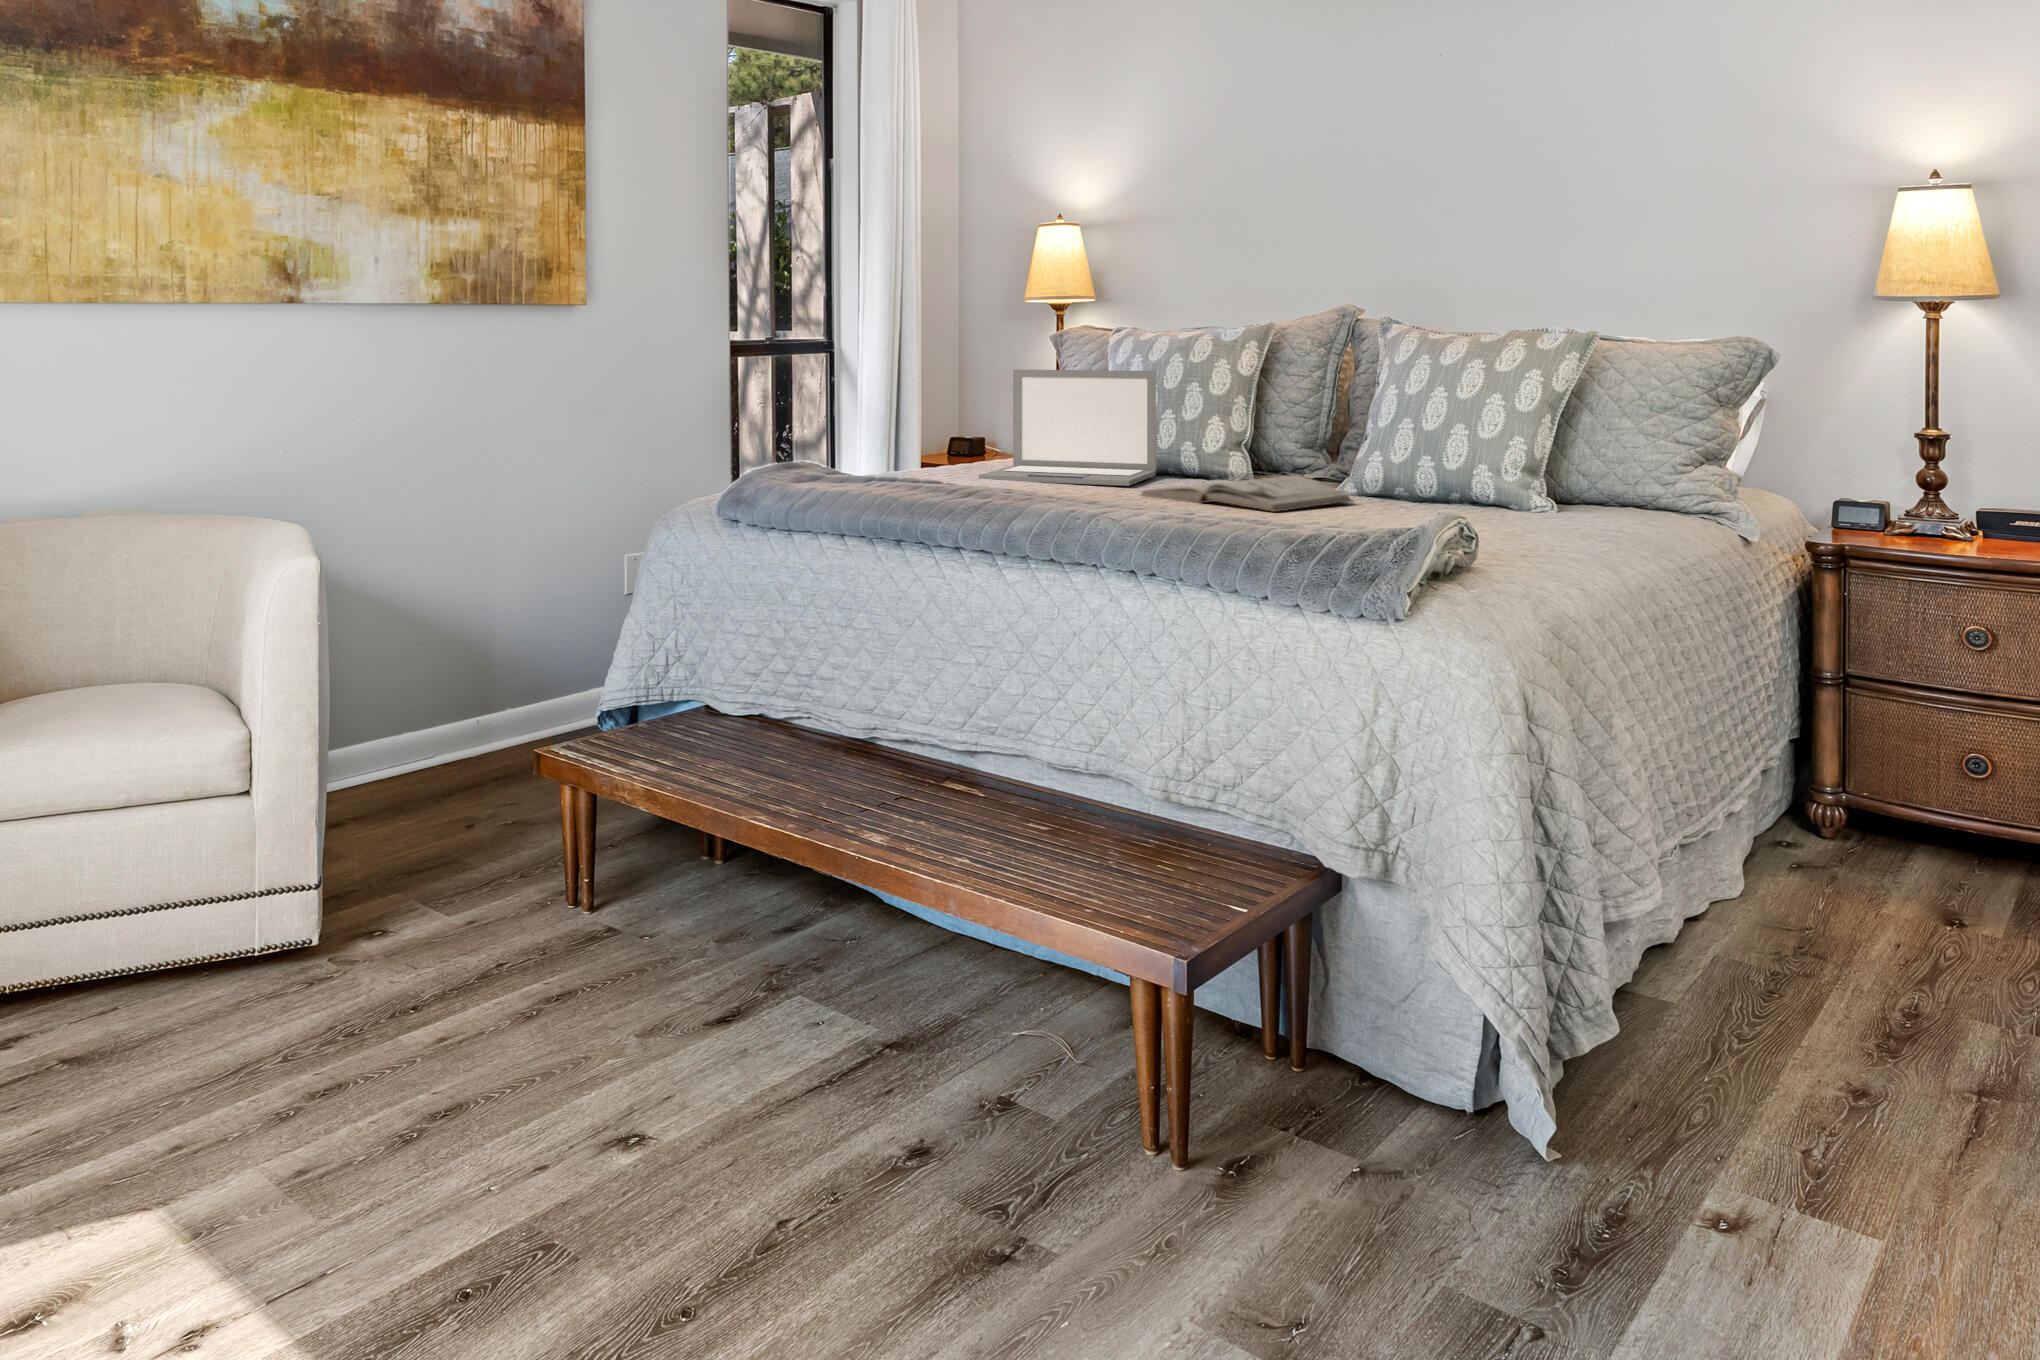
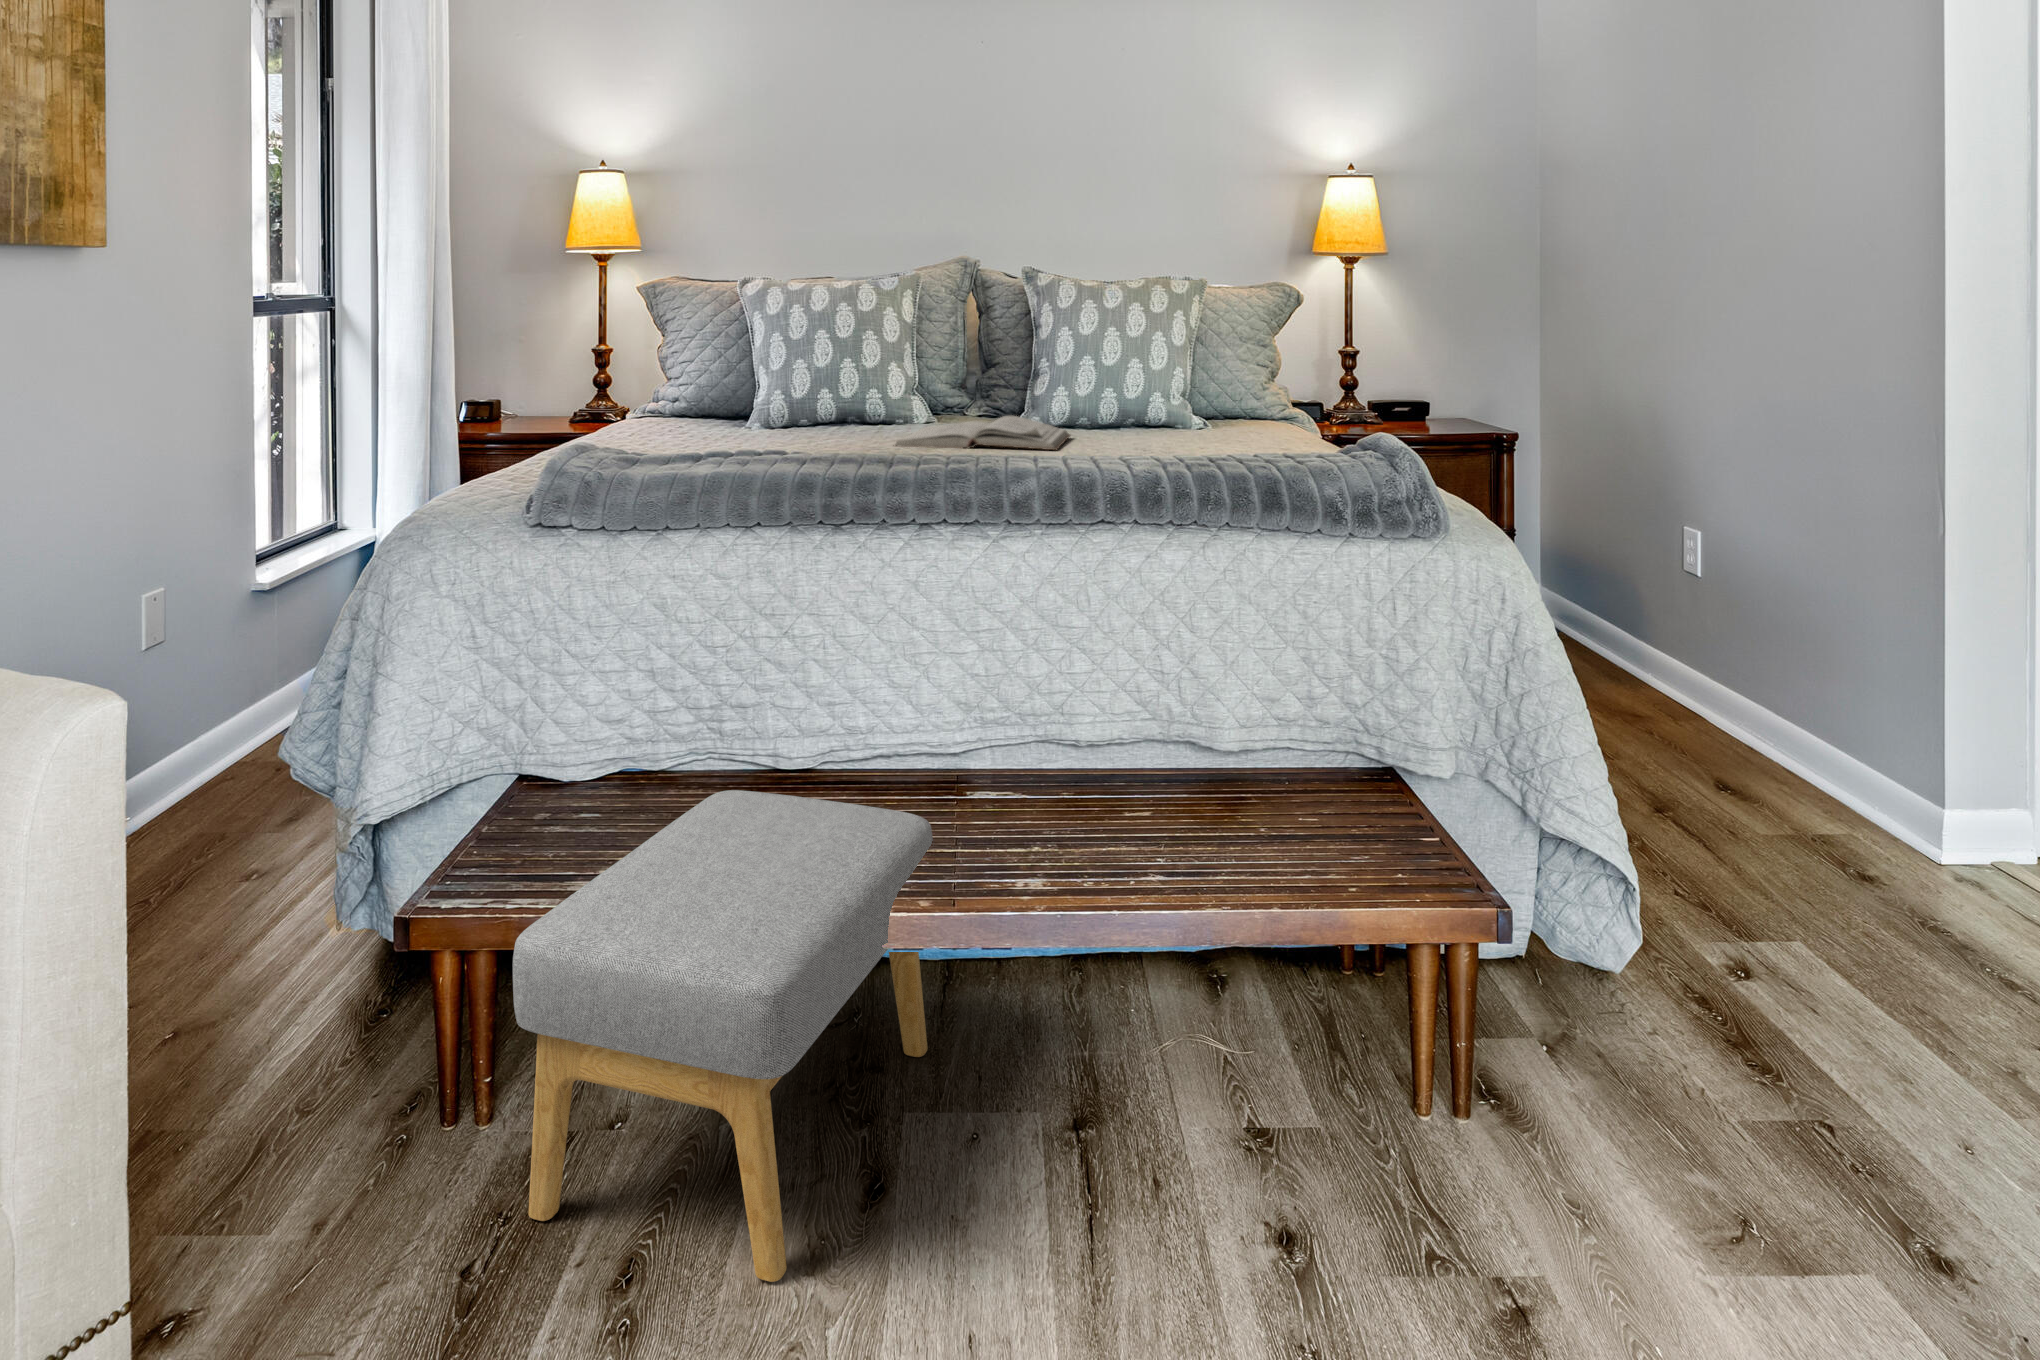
laptop: present [979,369,1156,486] -> none [681,322,855,444]
footstool: none [514,741,849,1044] -> present [513,790,933,1282]

